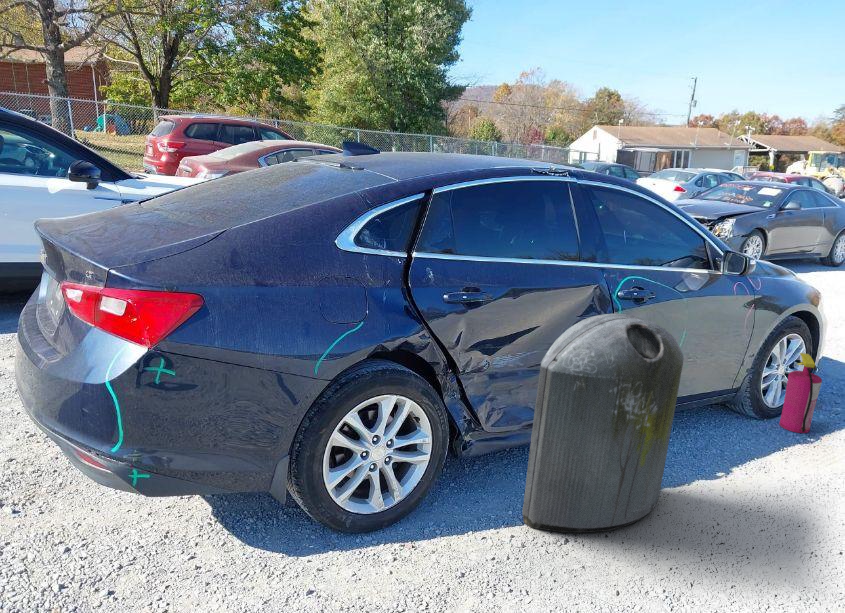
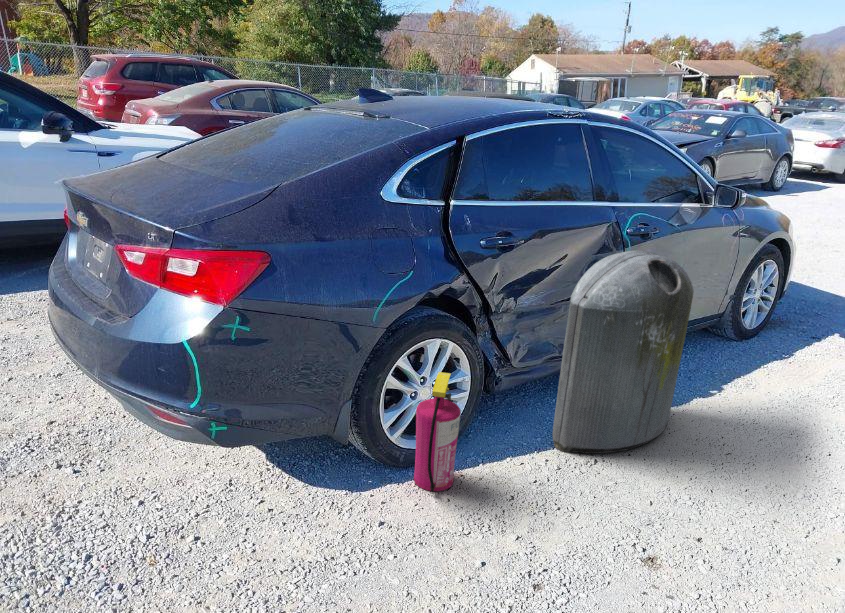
fire extinguisher: present [779,353,822,433] -> present [414,372,461,491]

